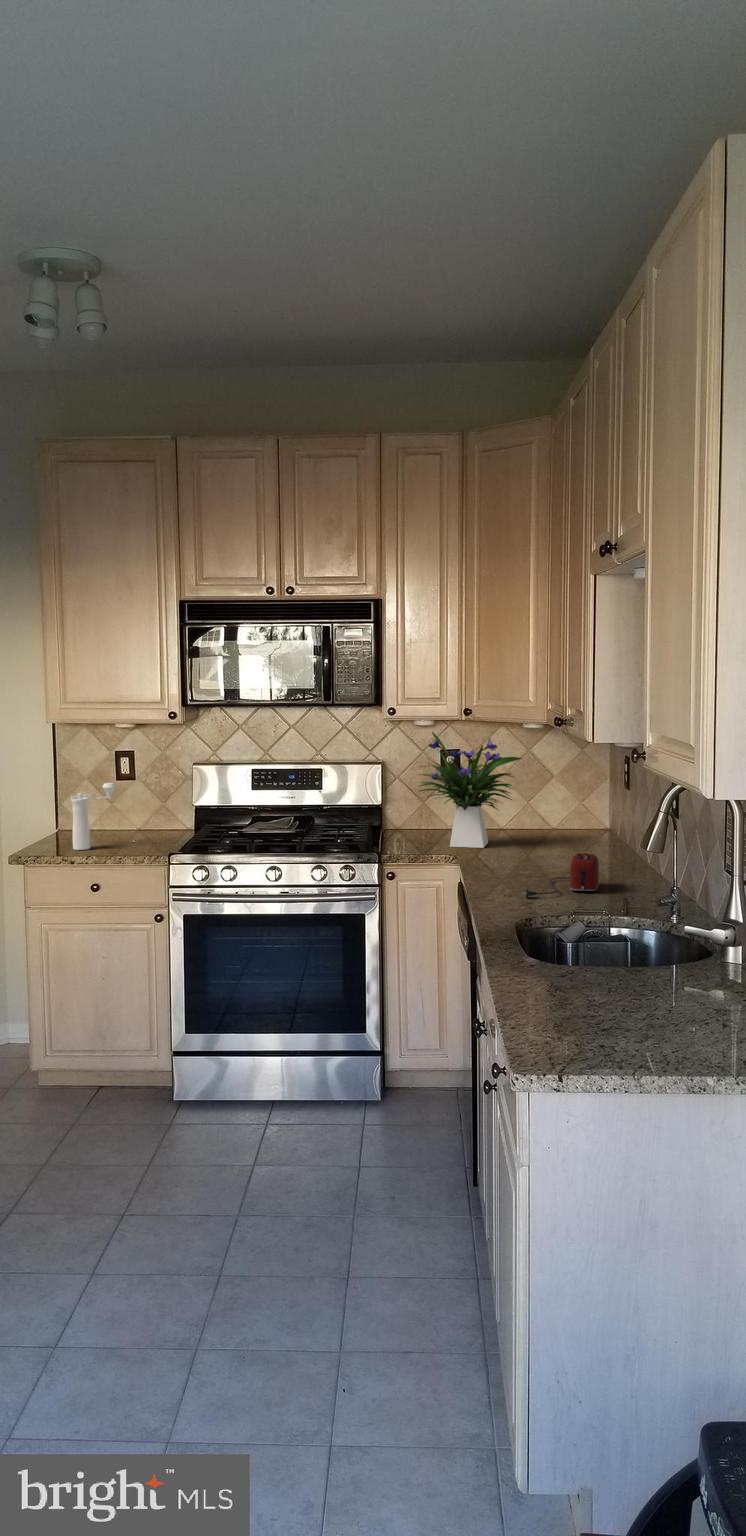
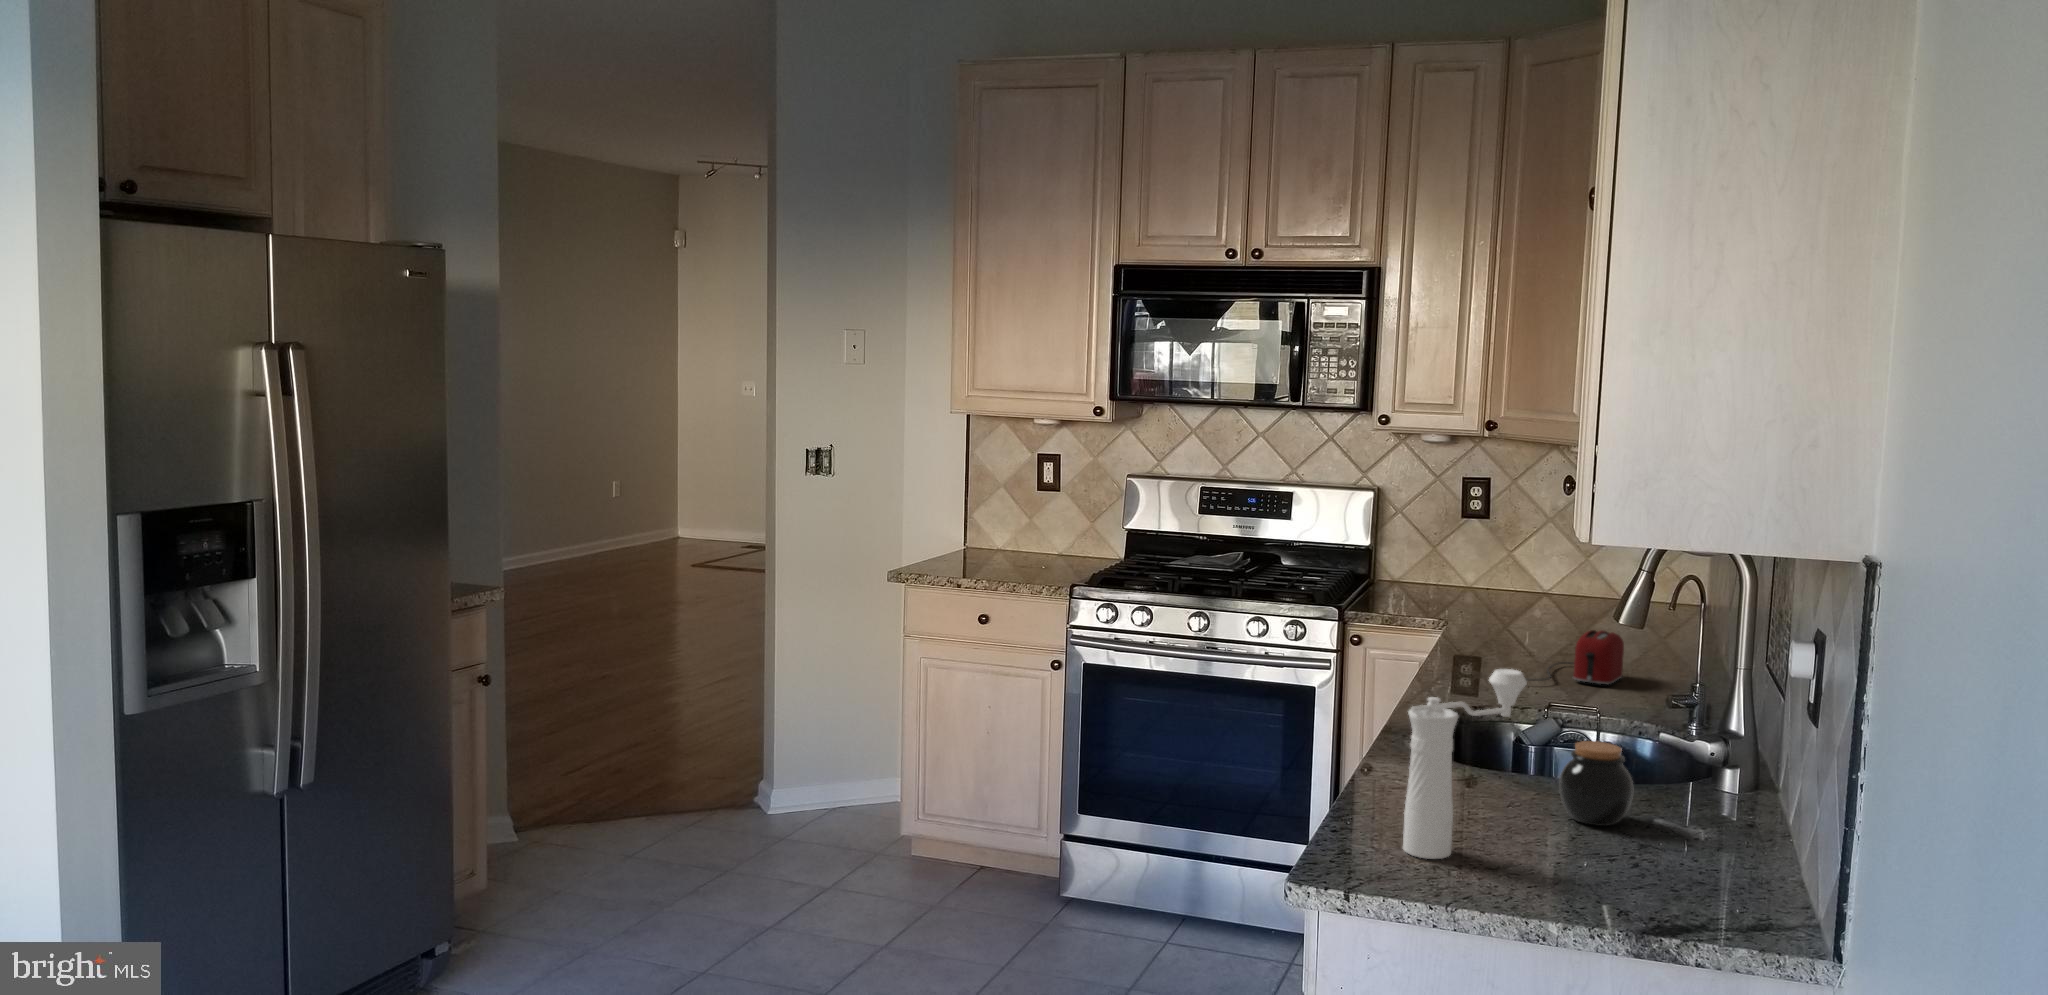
flower arrangement: present [420,732,522,848] -> none [1408,450,1566,615]
pepper mill: present [71,783,116,850] -> present [1403,669,1527,859]
jar: none [644,936,695,996] -> present [1559,741,1633,826]

